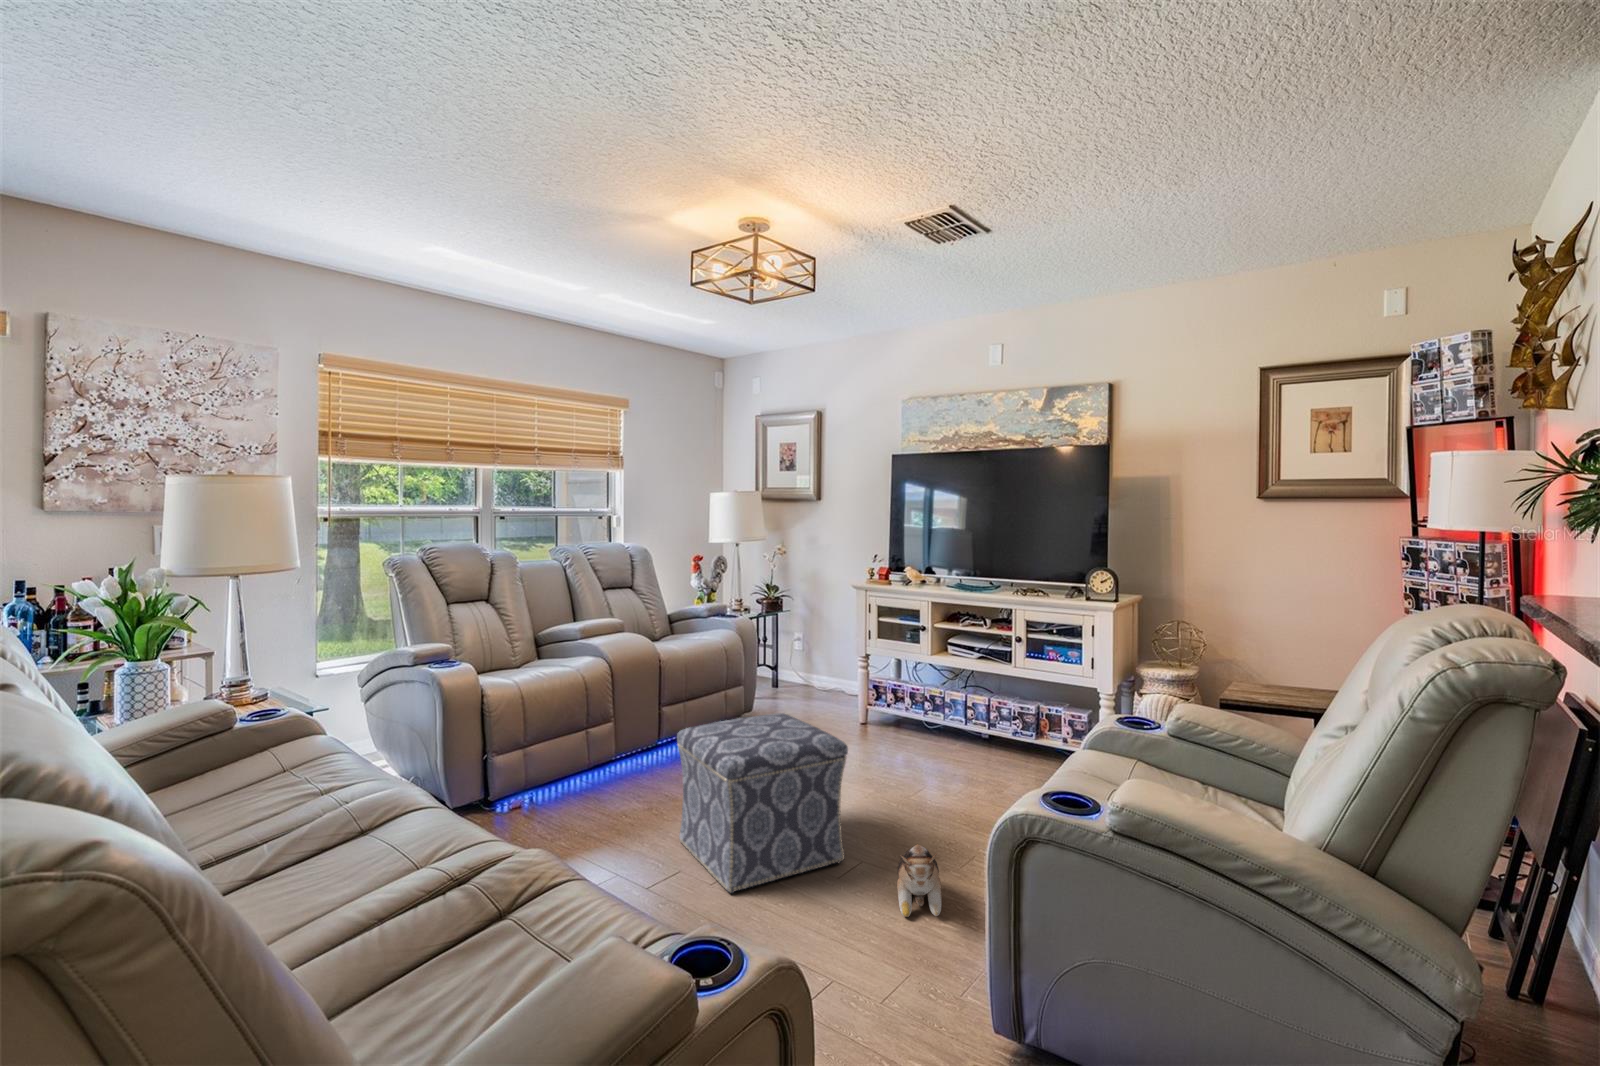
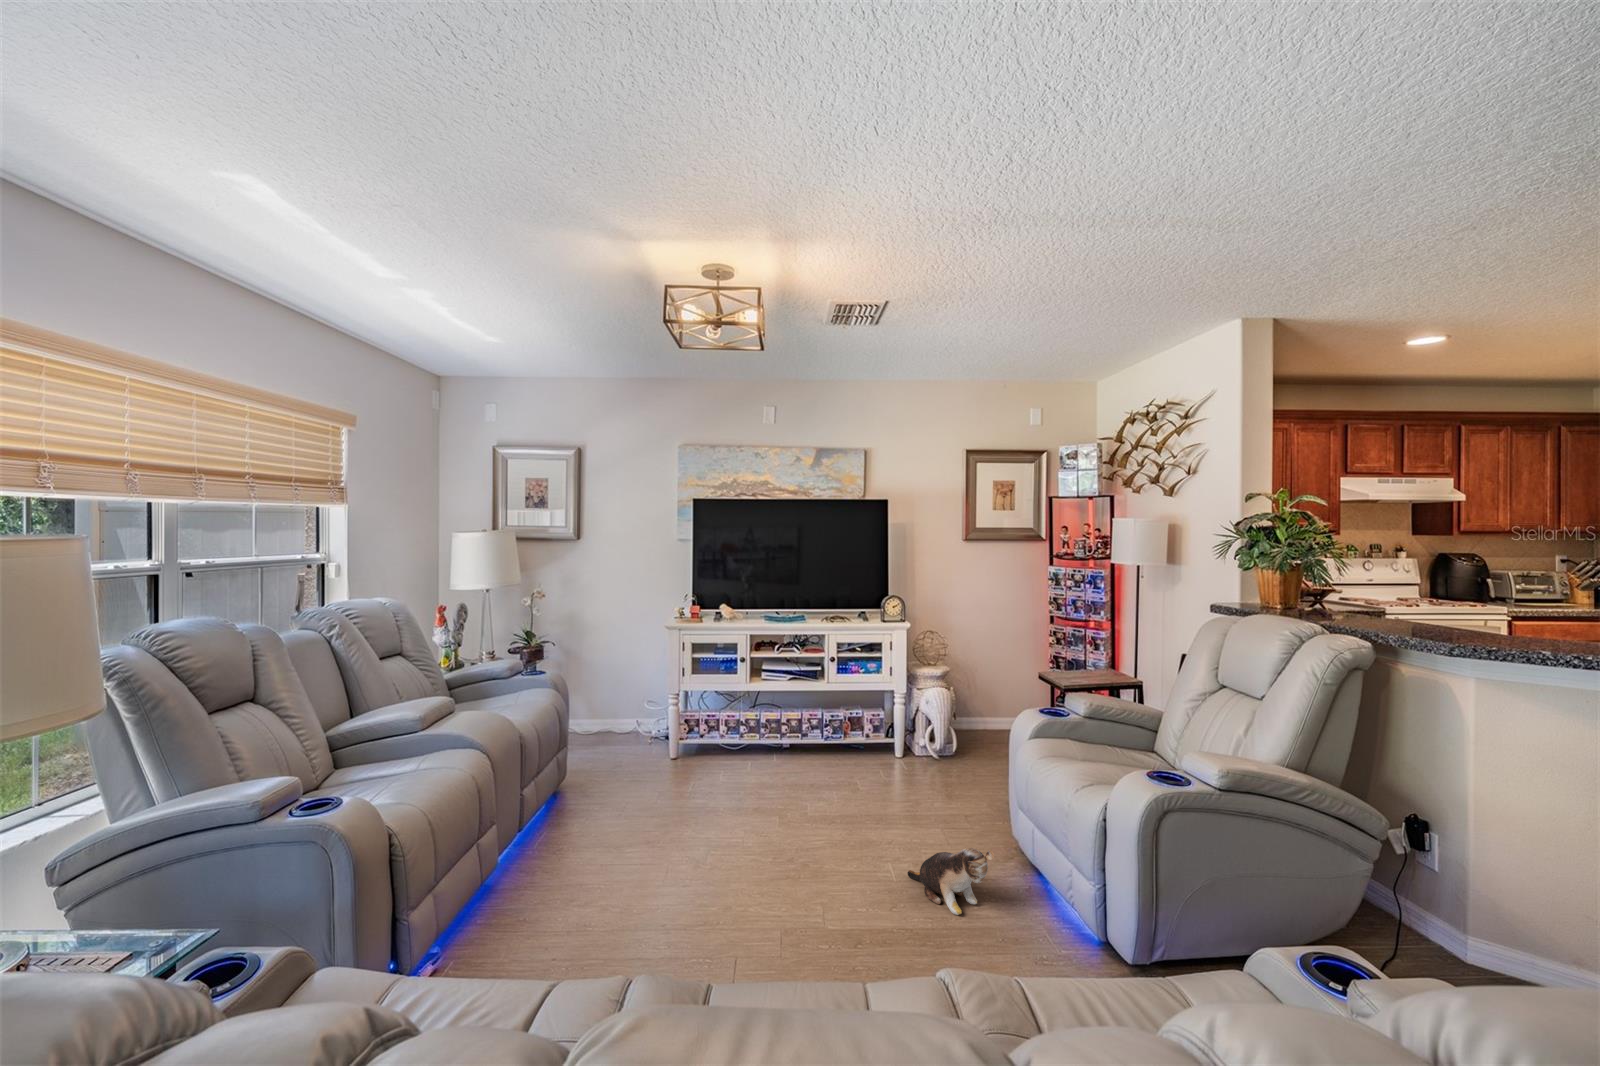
ottoman: present [677,713,848,893] -> none [691,764,857,958]

